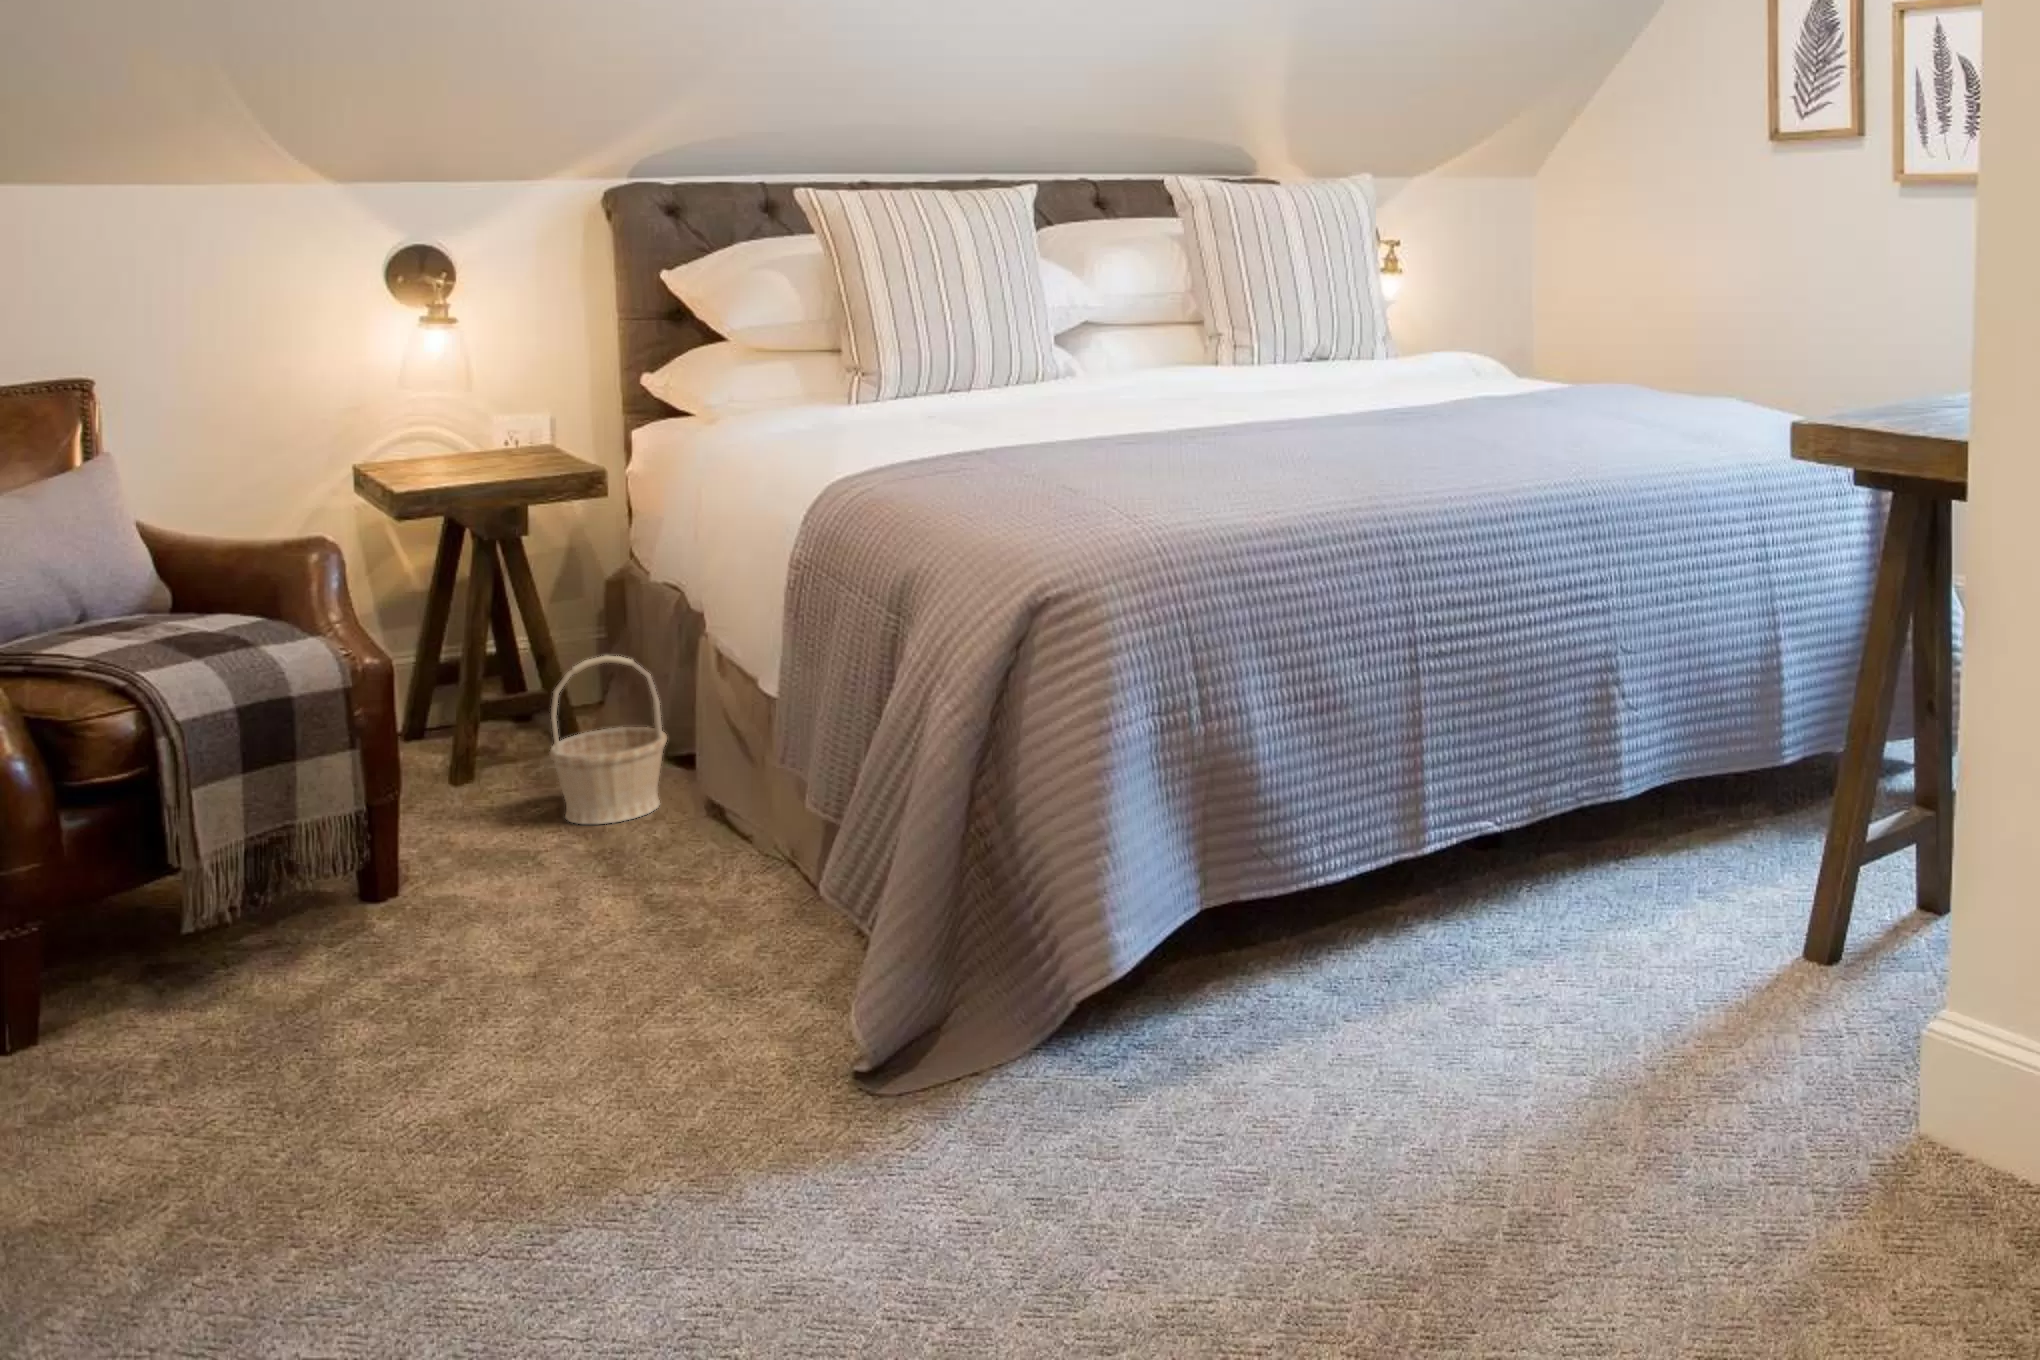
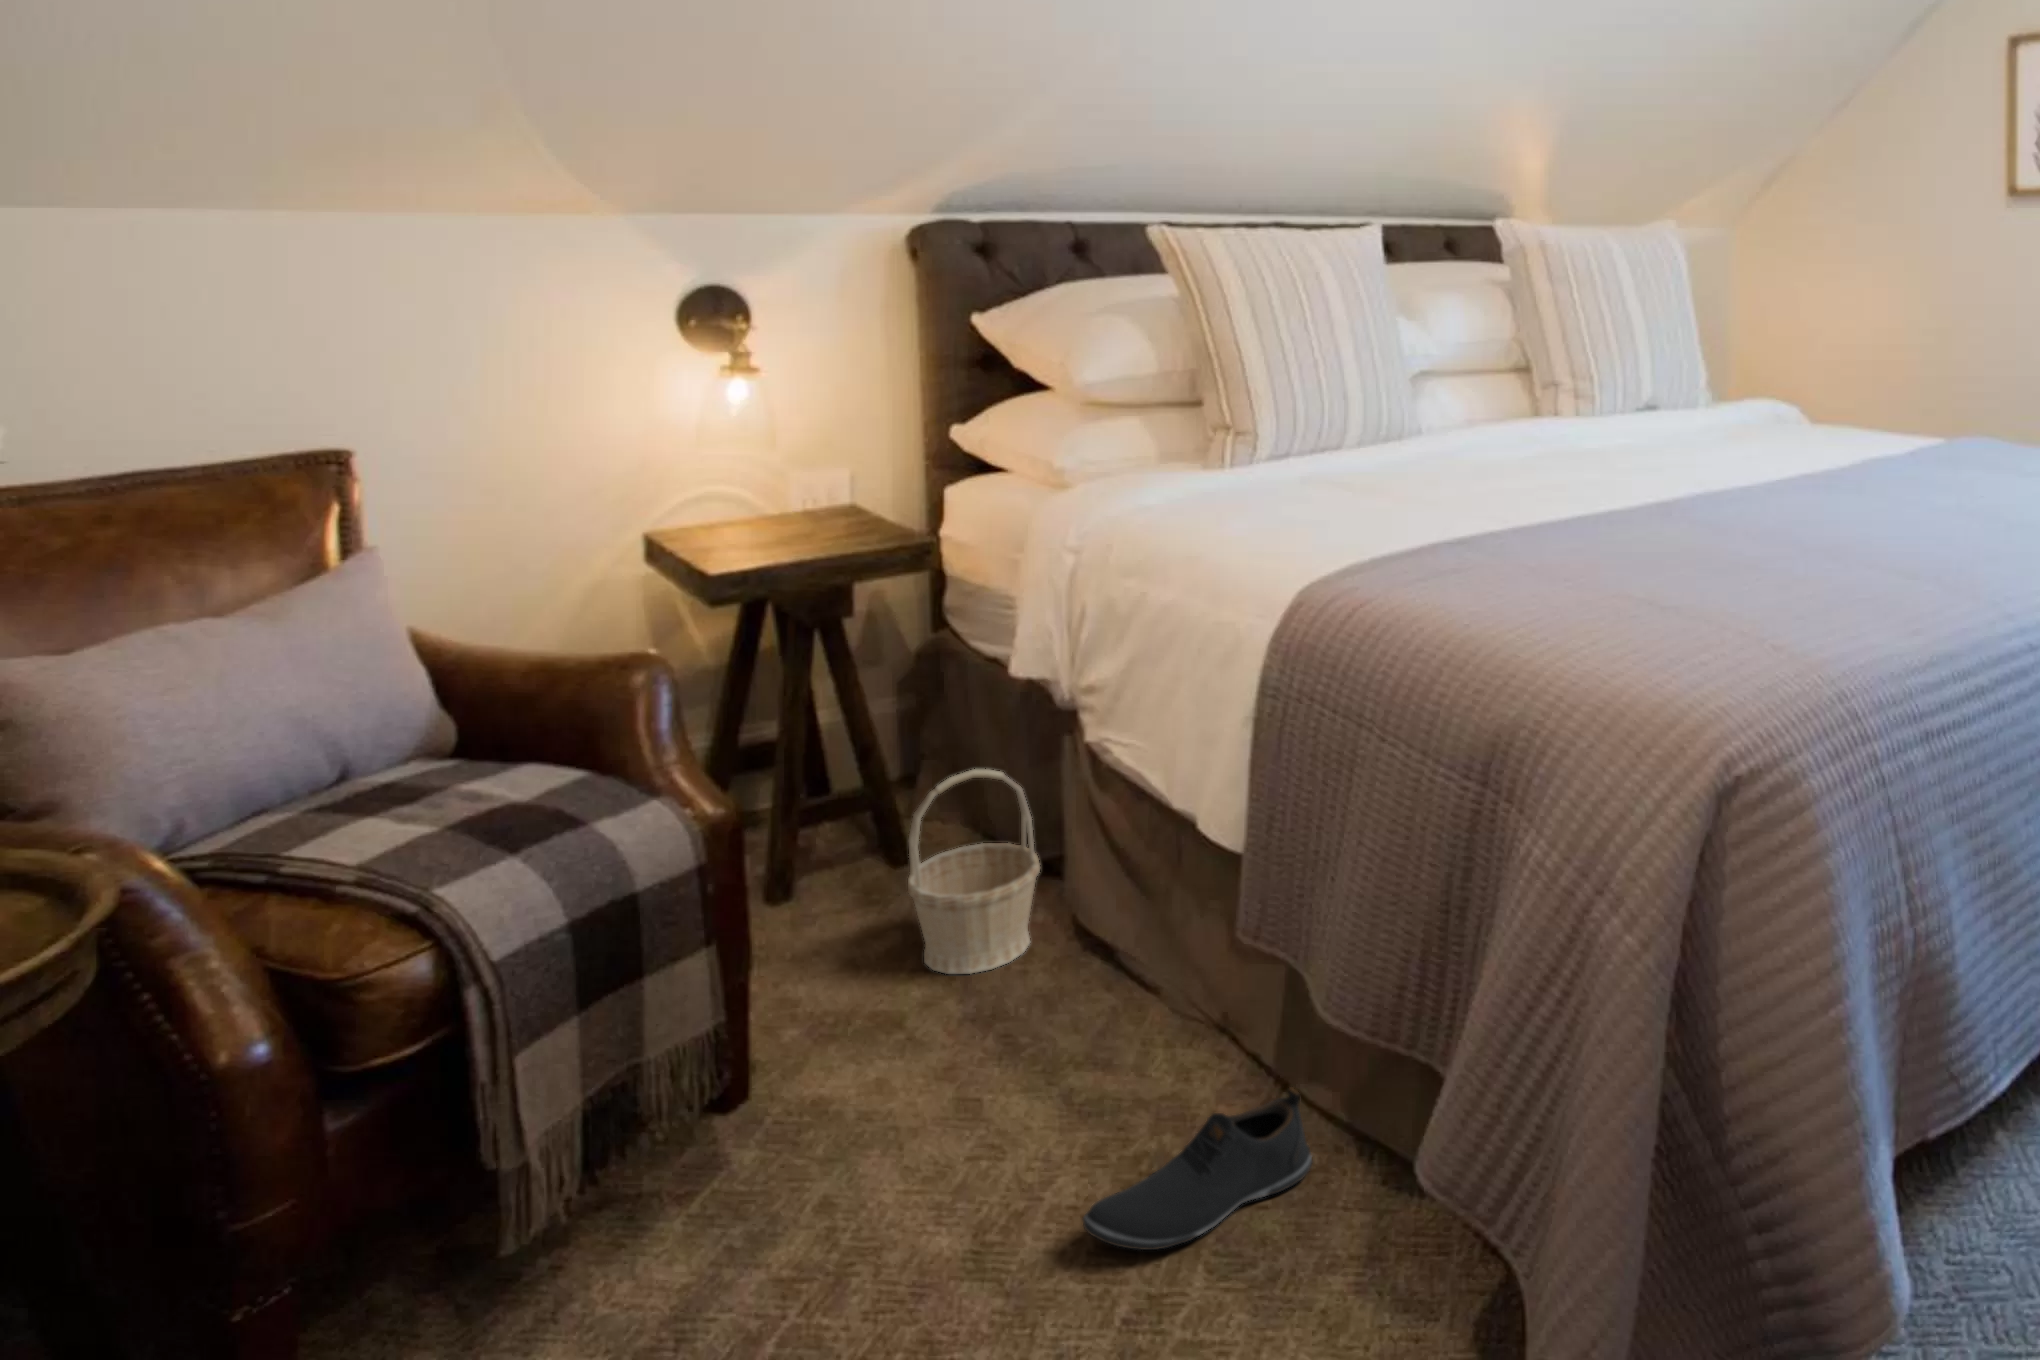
shoe: none [601,865,800,958] -> present [1083,1088,1312,1250]

